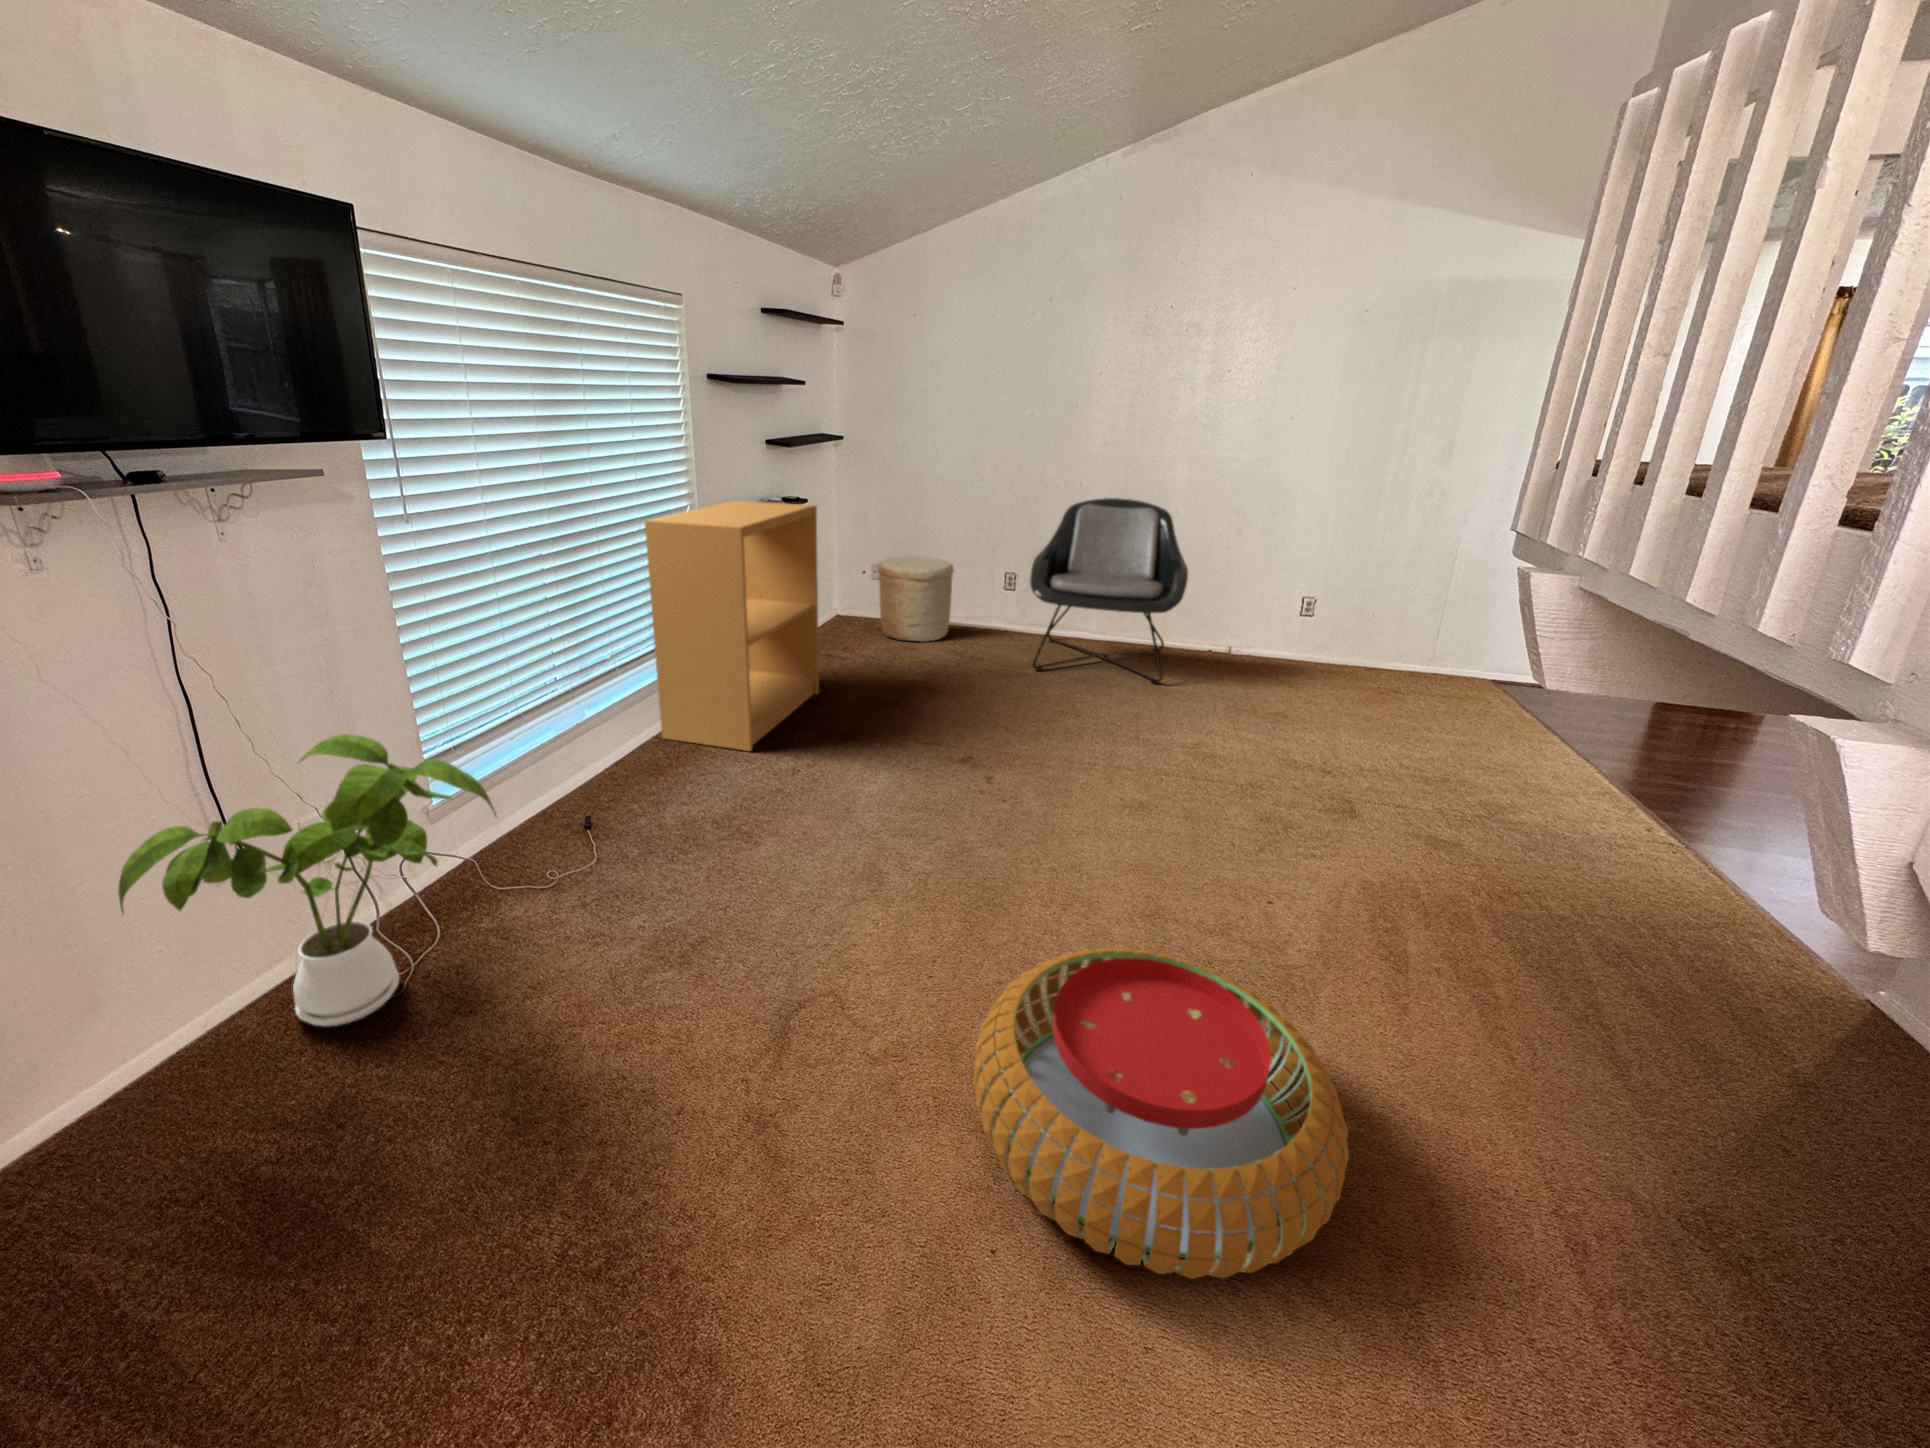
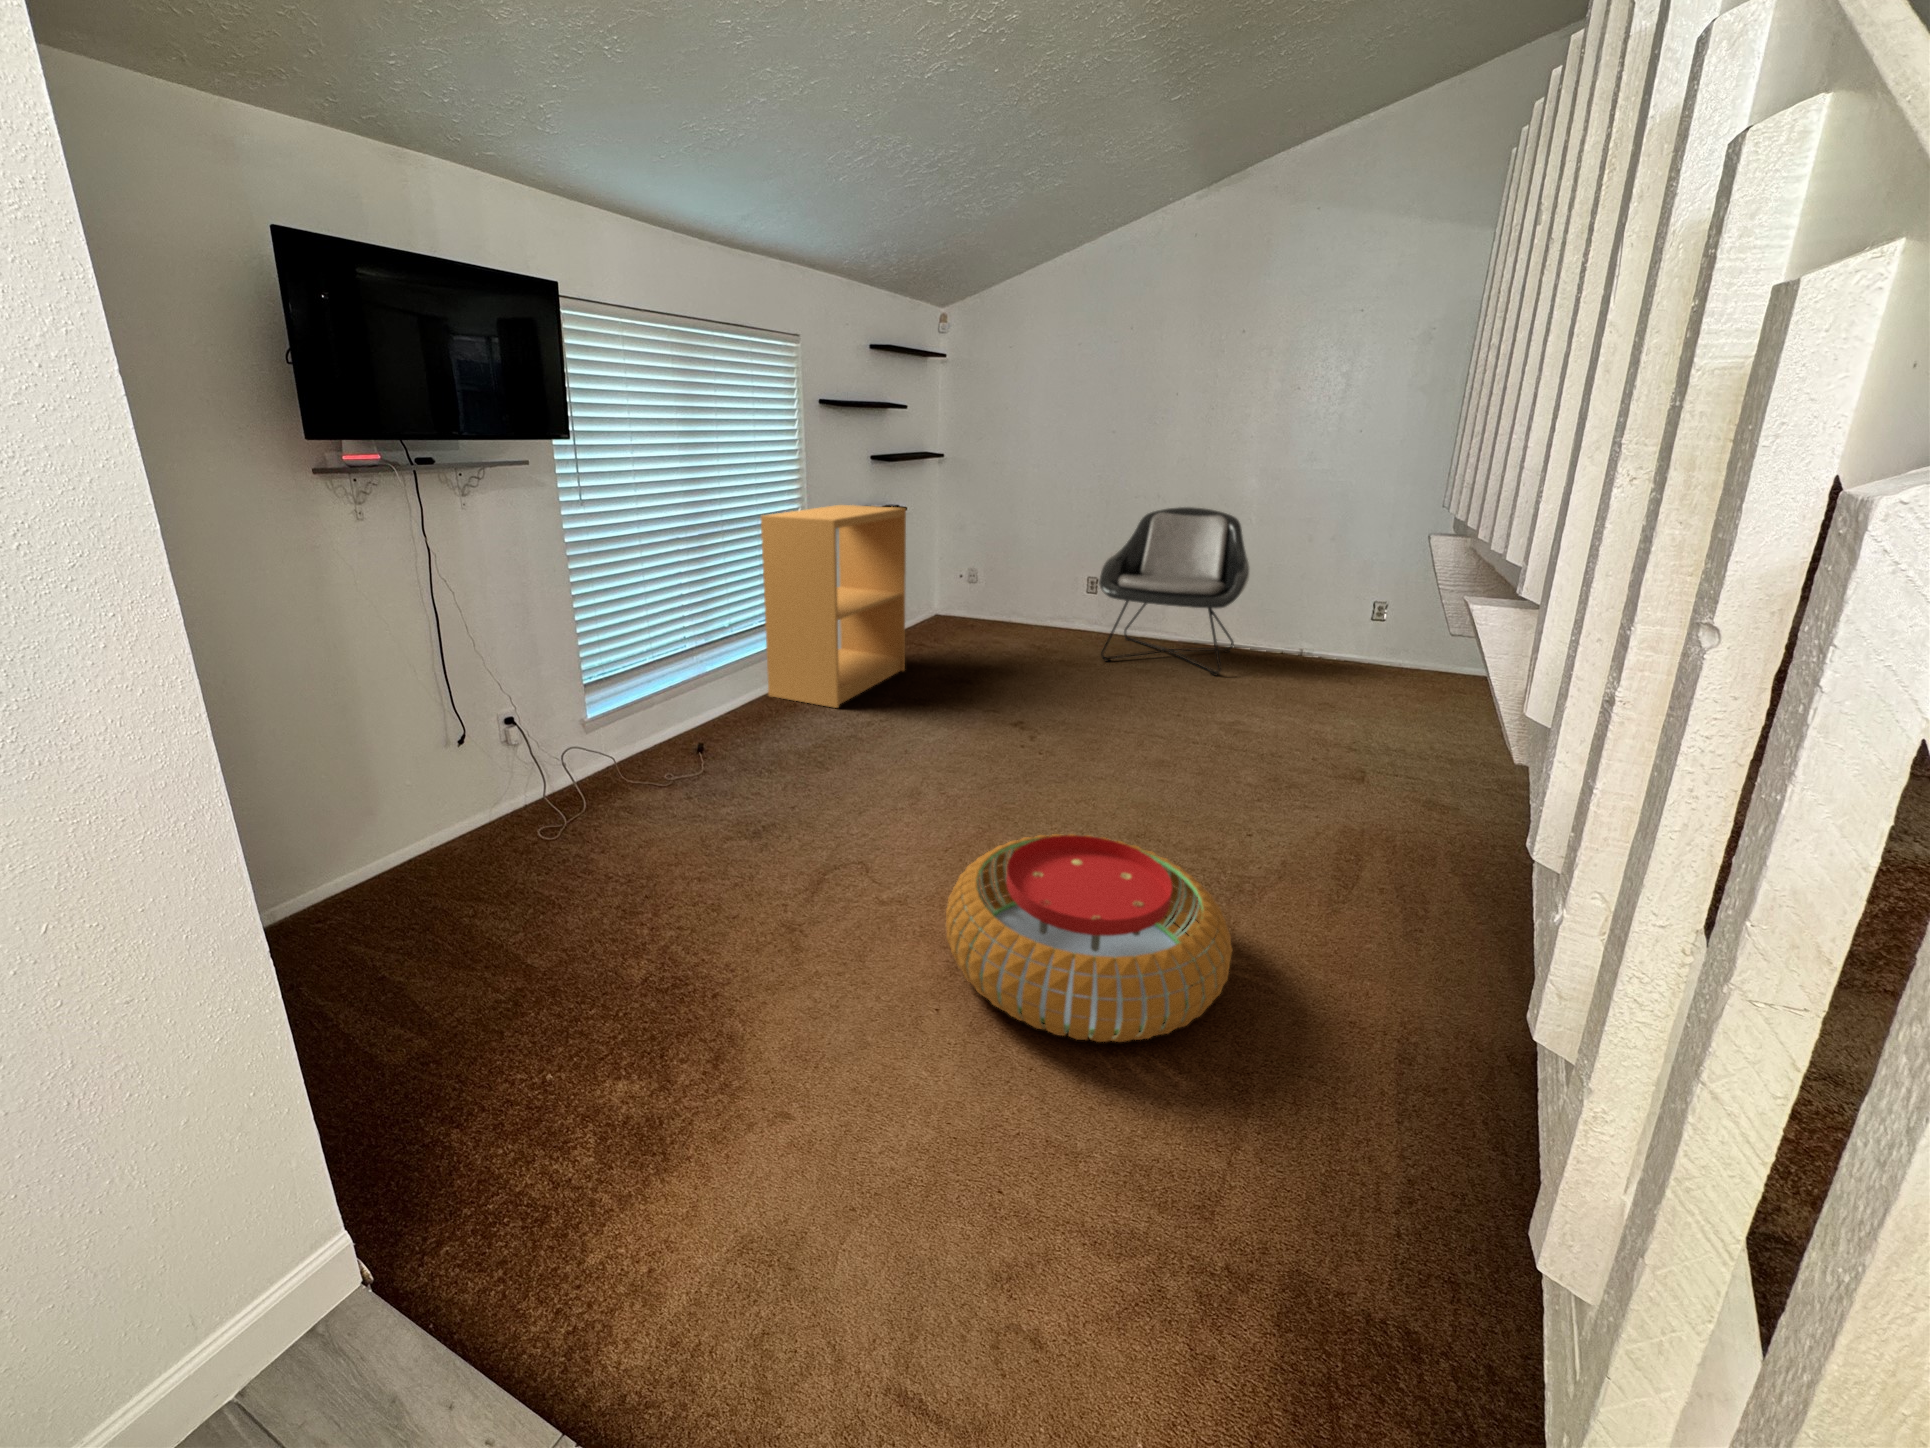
woven basket: present [878,556,954,642] -> none [969,561,1039,636]
house plant: present [118,734,496,1026] -> none [391,639,627,851]

